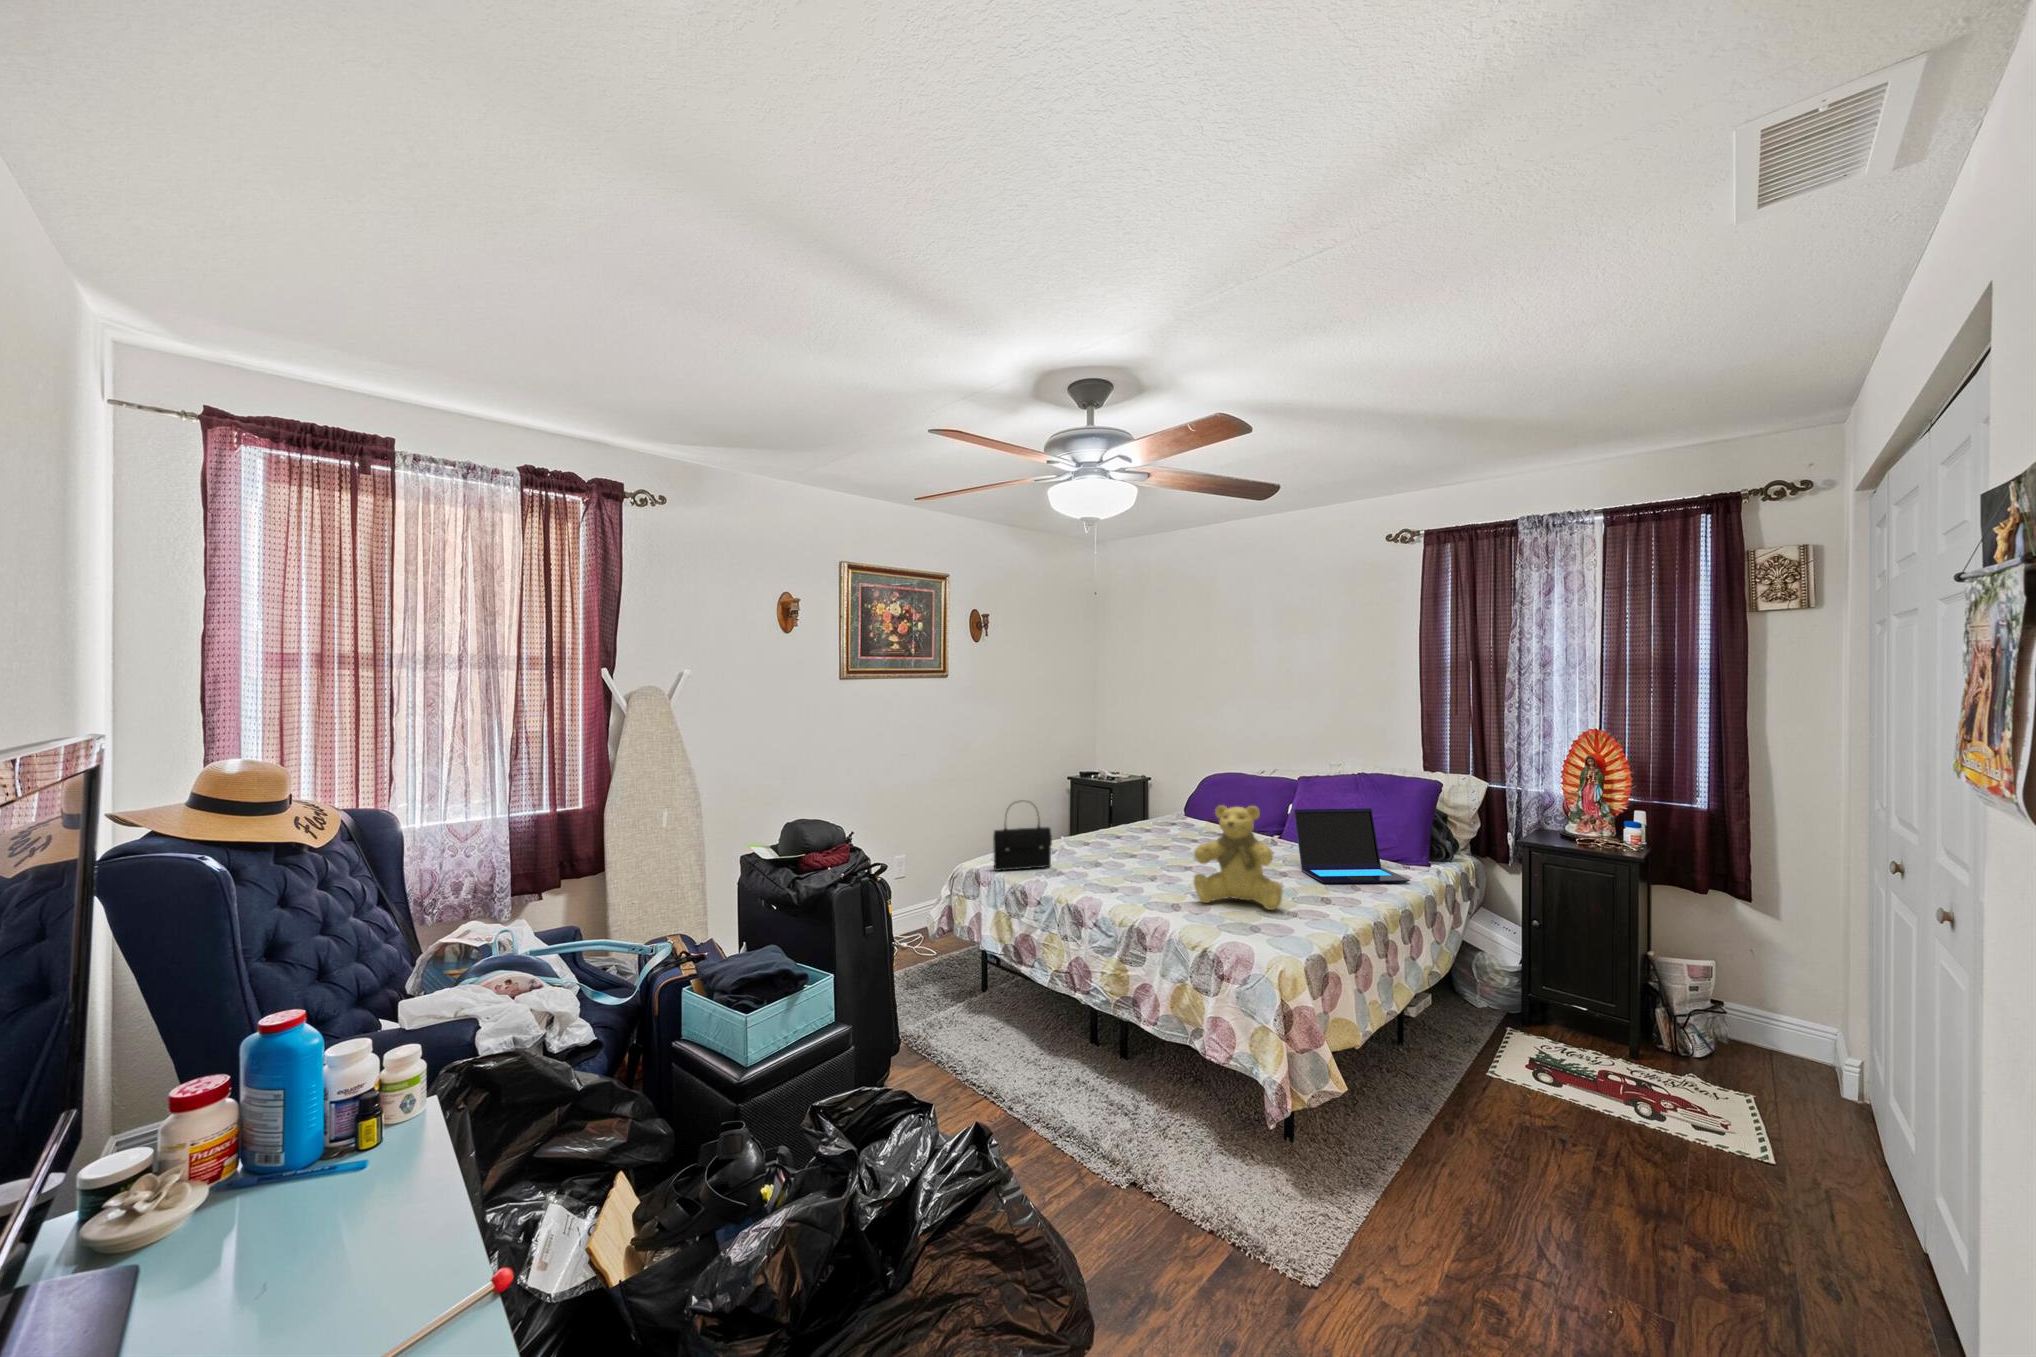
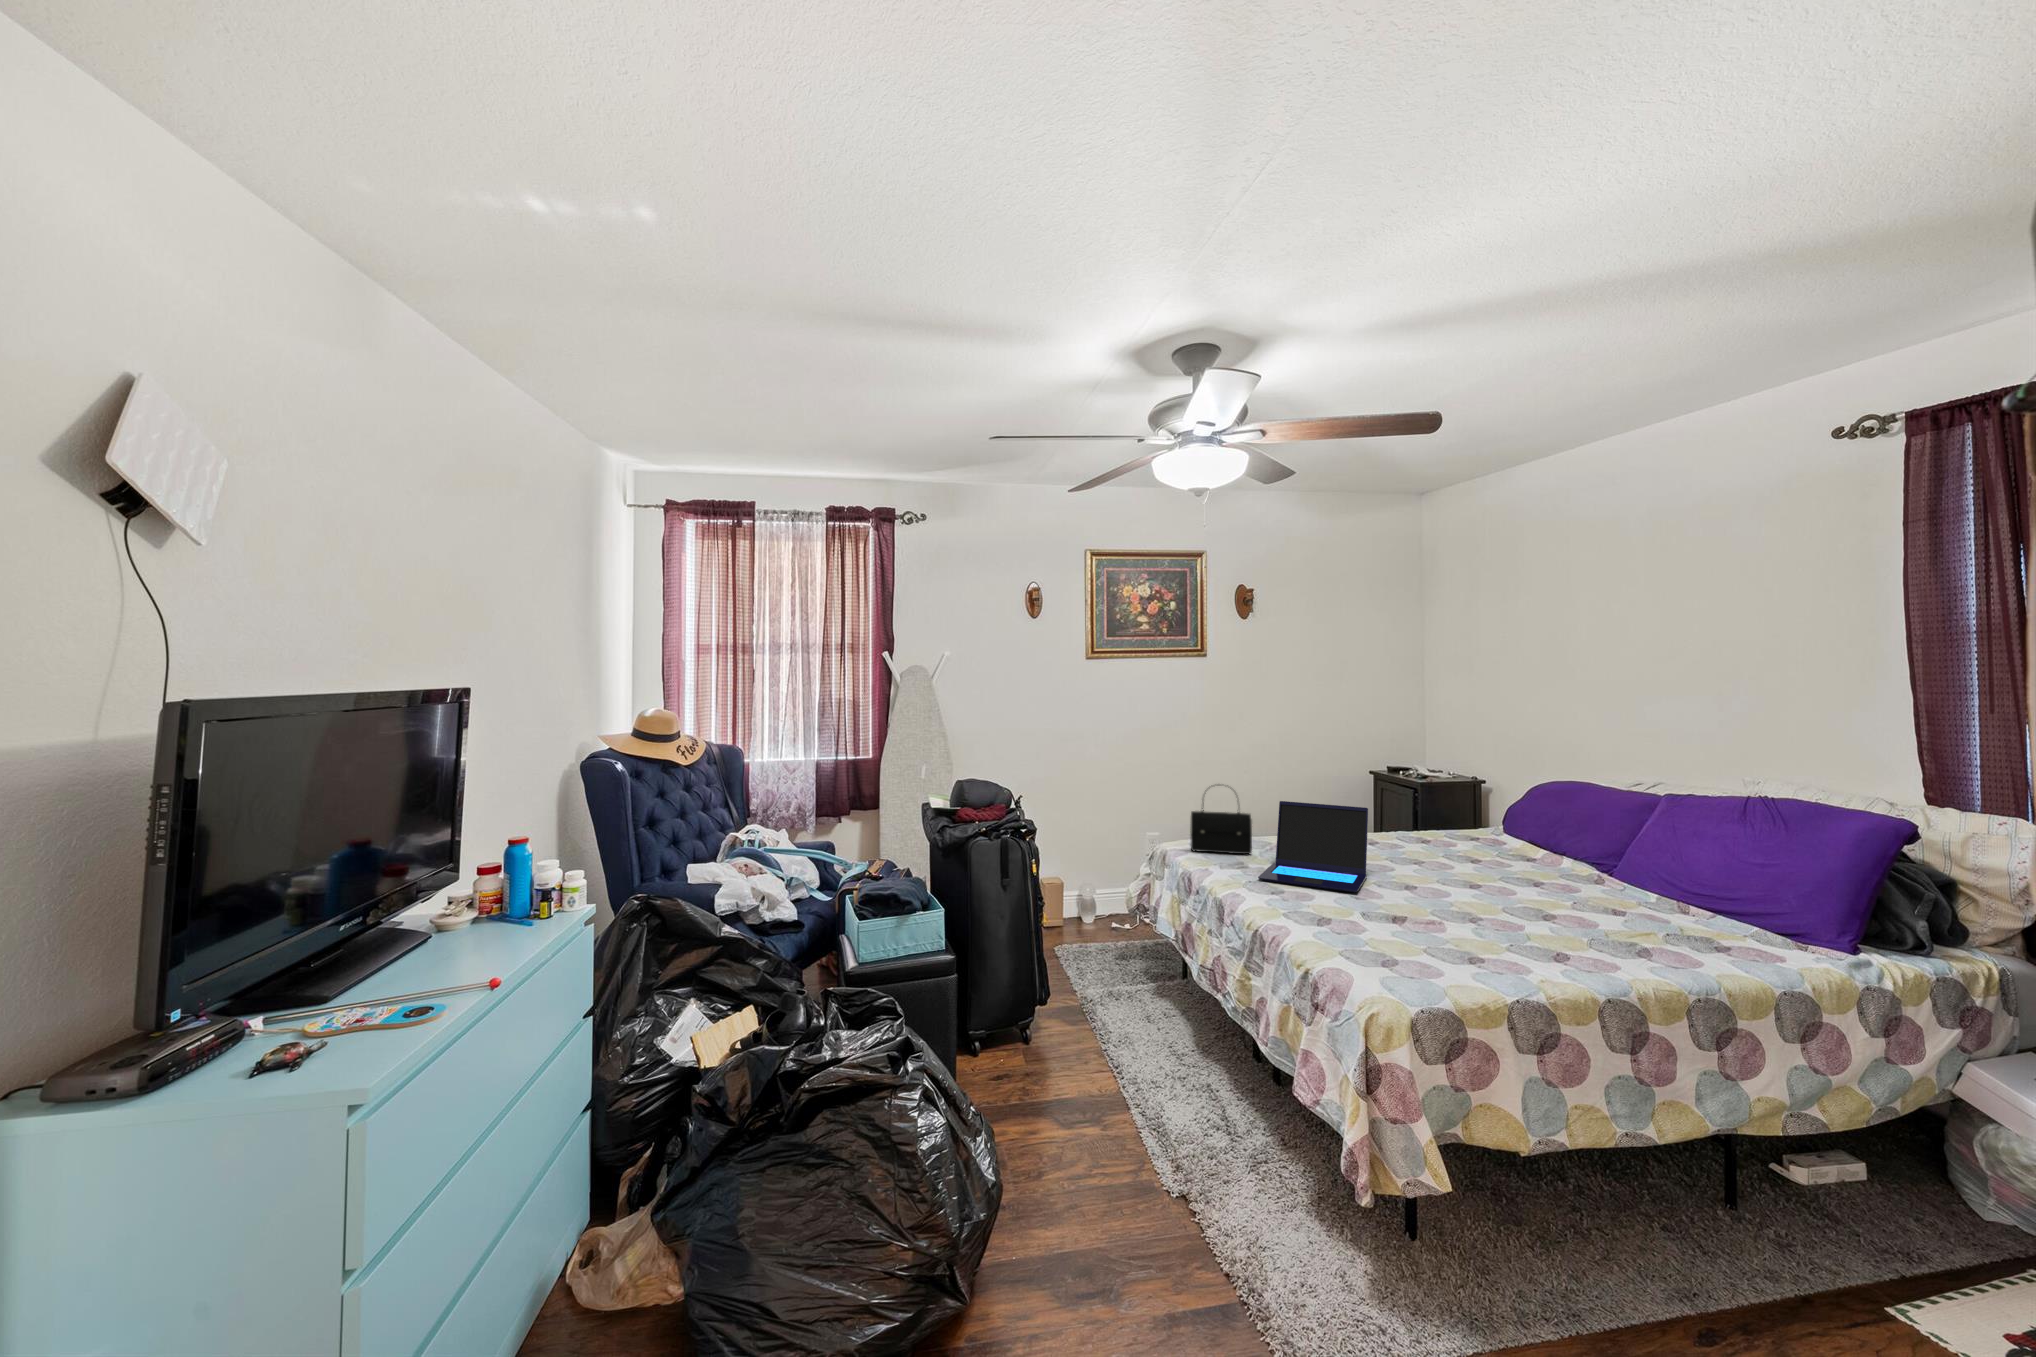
teddy bear: present [1194,805,1283,910] -> none [1356,812,1456,943]
laptop: present [1294,808,1410,884] -> present [1258,801,1368,893]

